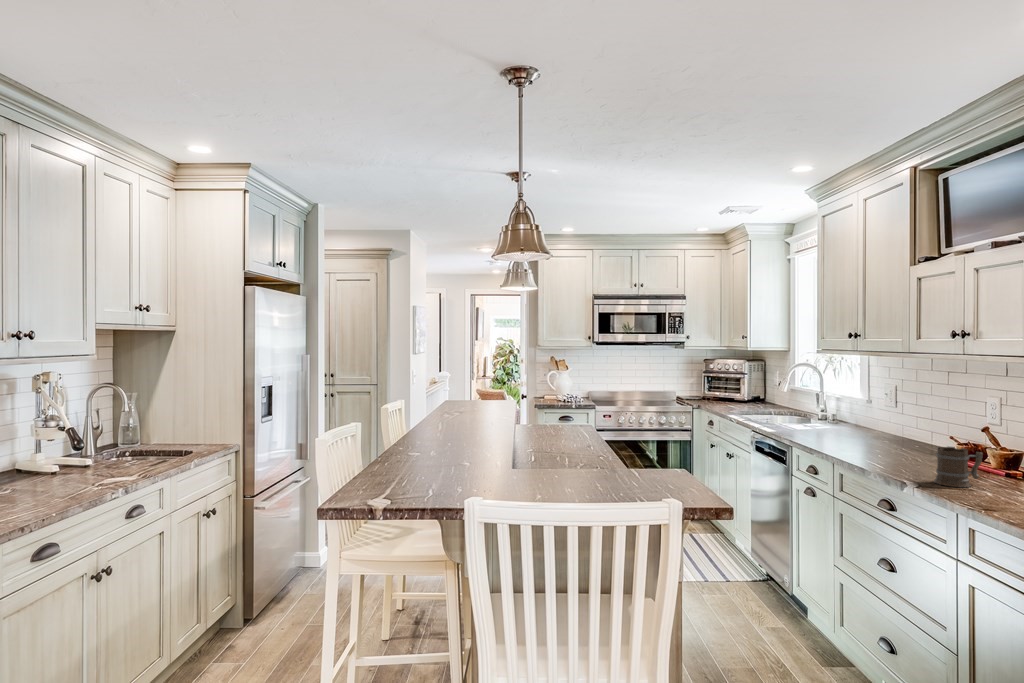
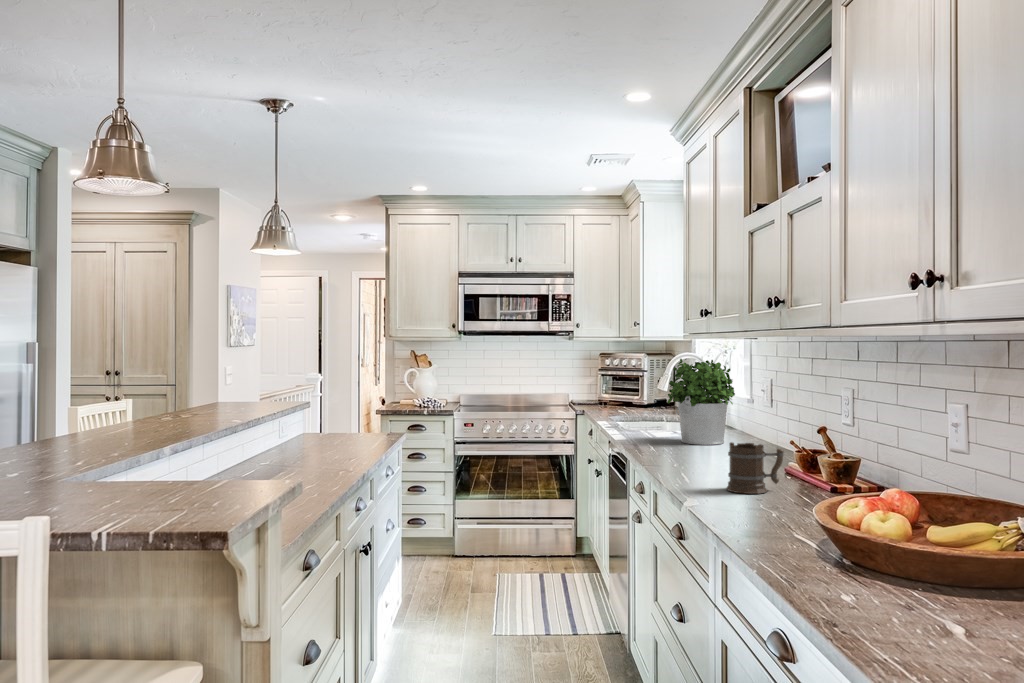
potted plant: none [813,371,874,440] -> present [667,359,735,445]

